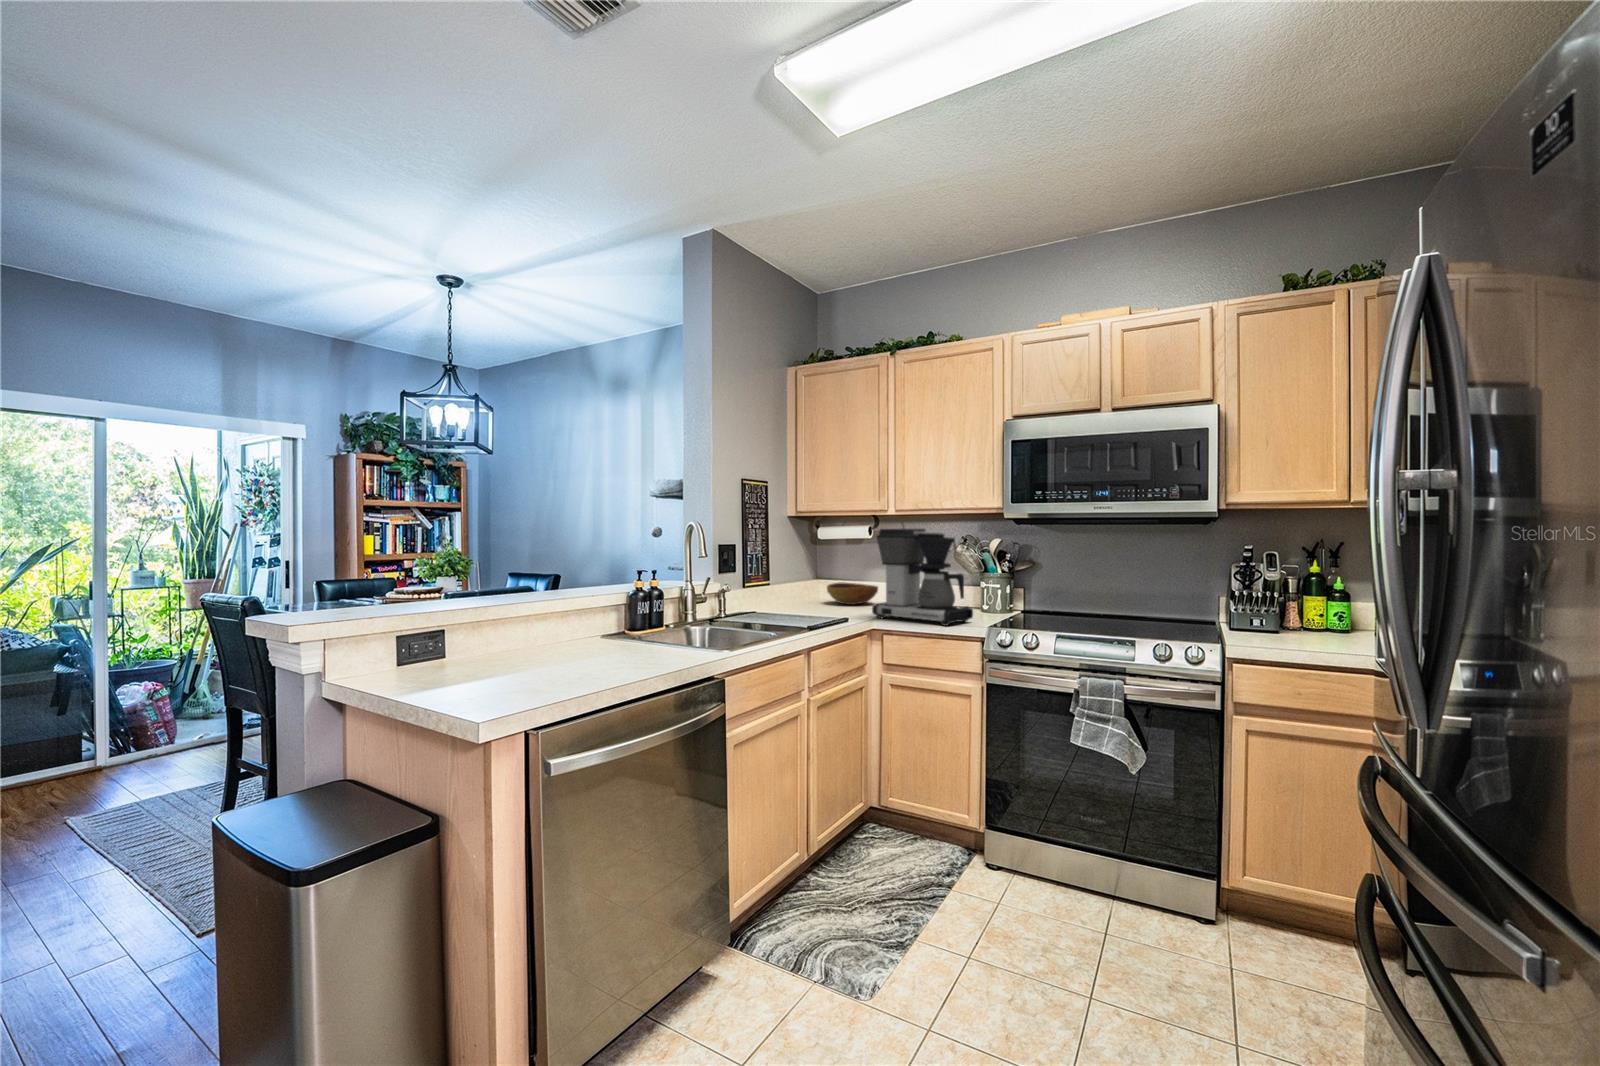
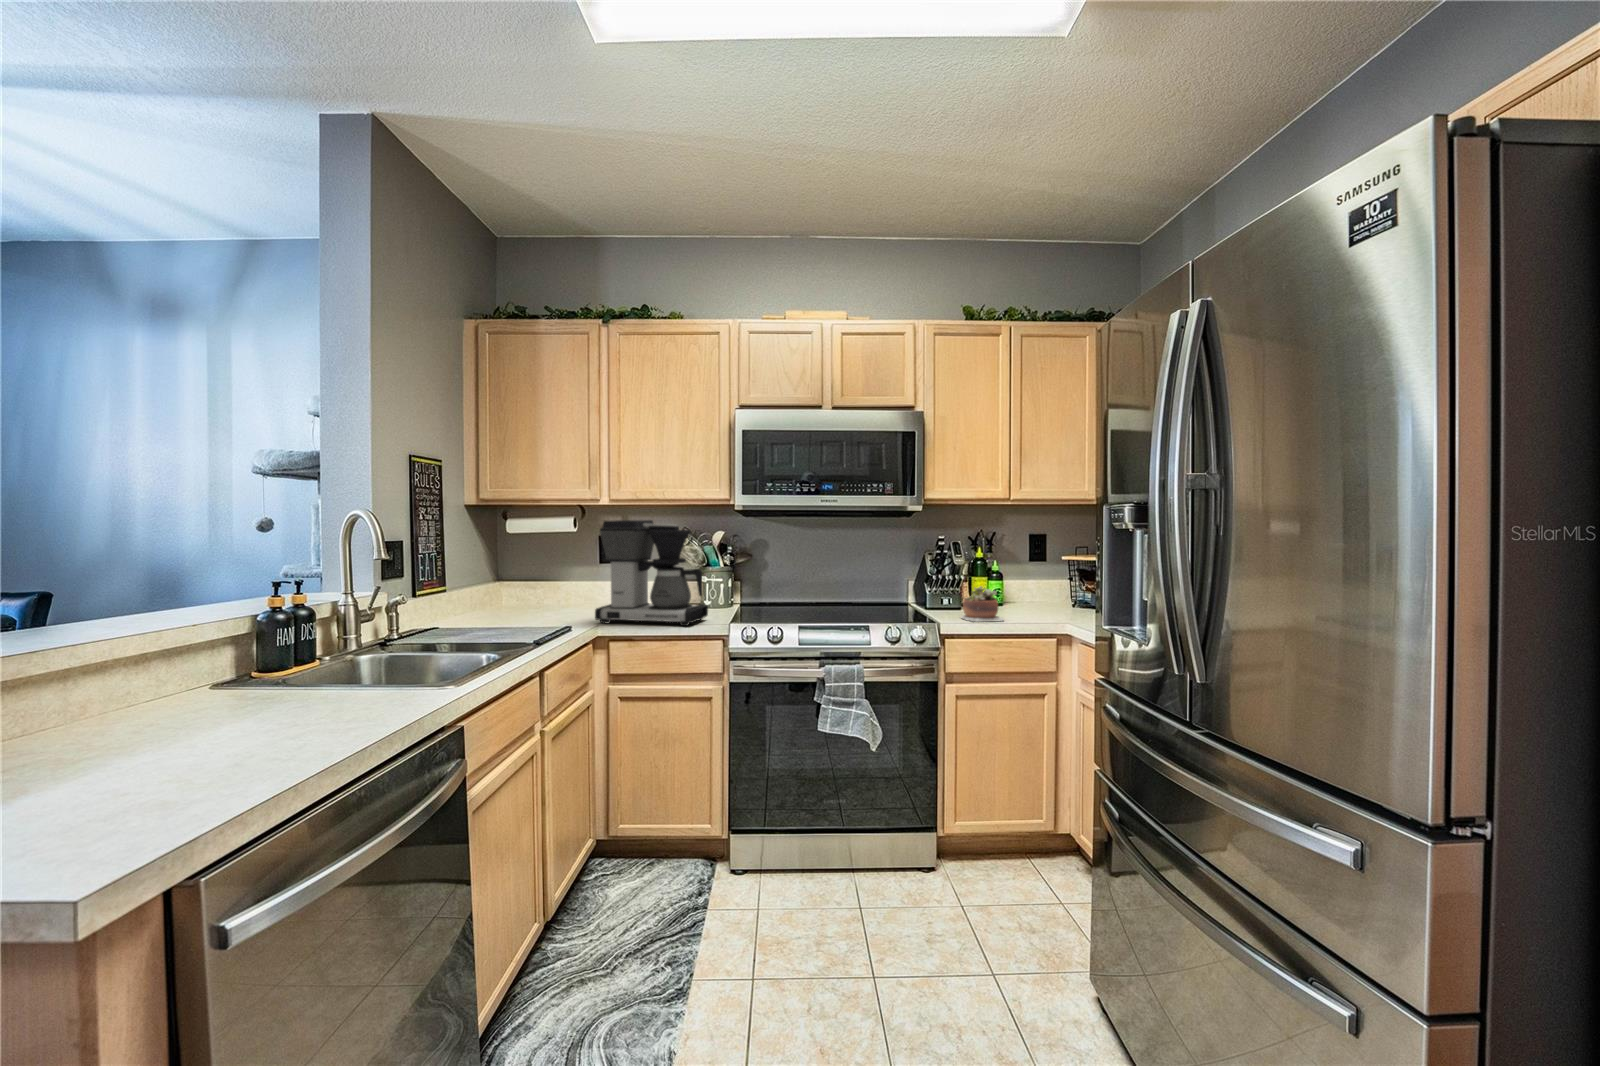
bowl: present [827,582,878,605] -> none [518,584,583,609]
succulent plant: none [1264,606,1324,650] -> present [961,587,1003,622]

